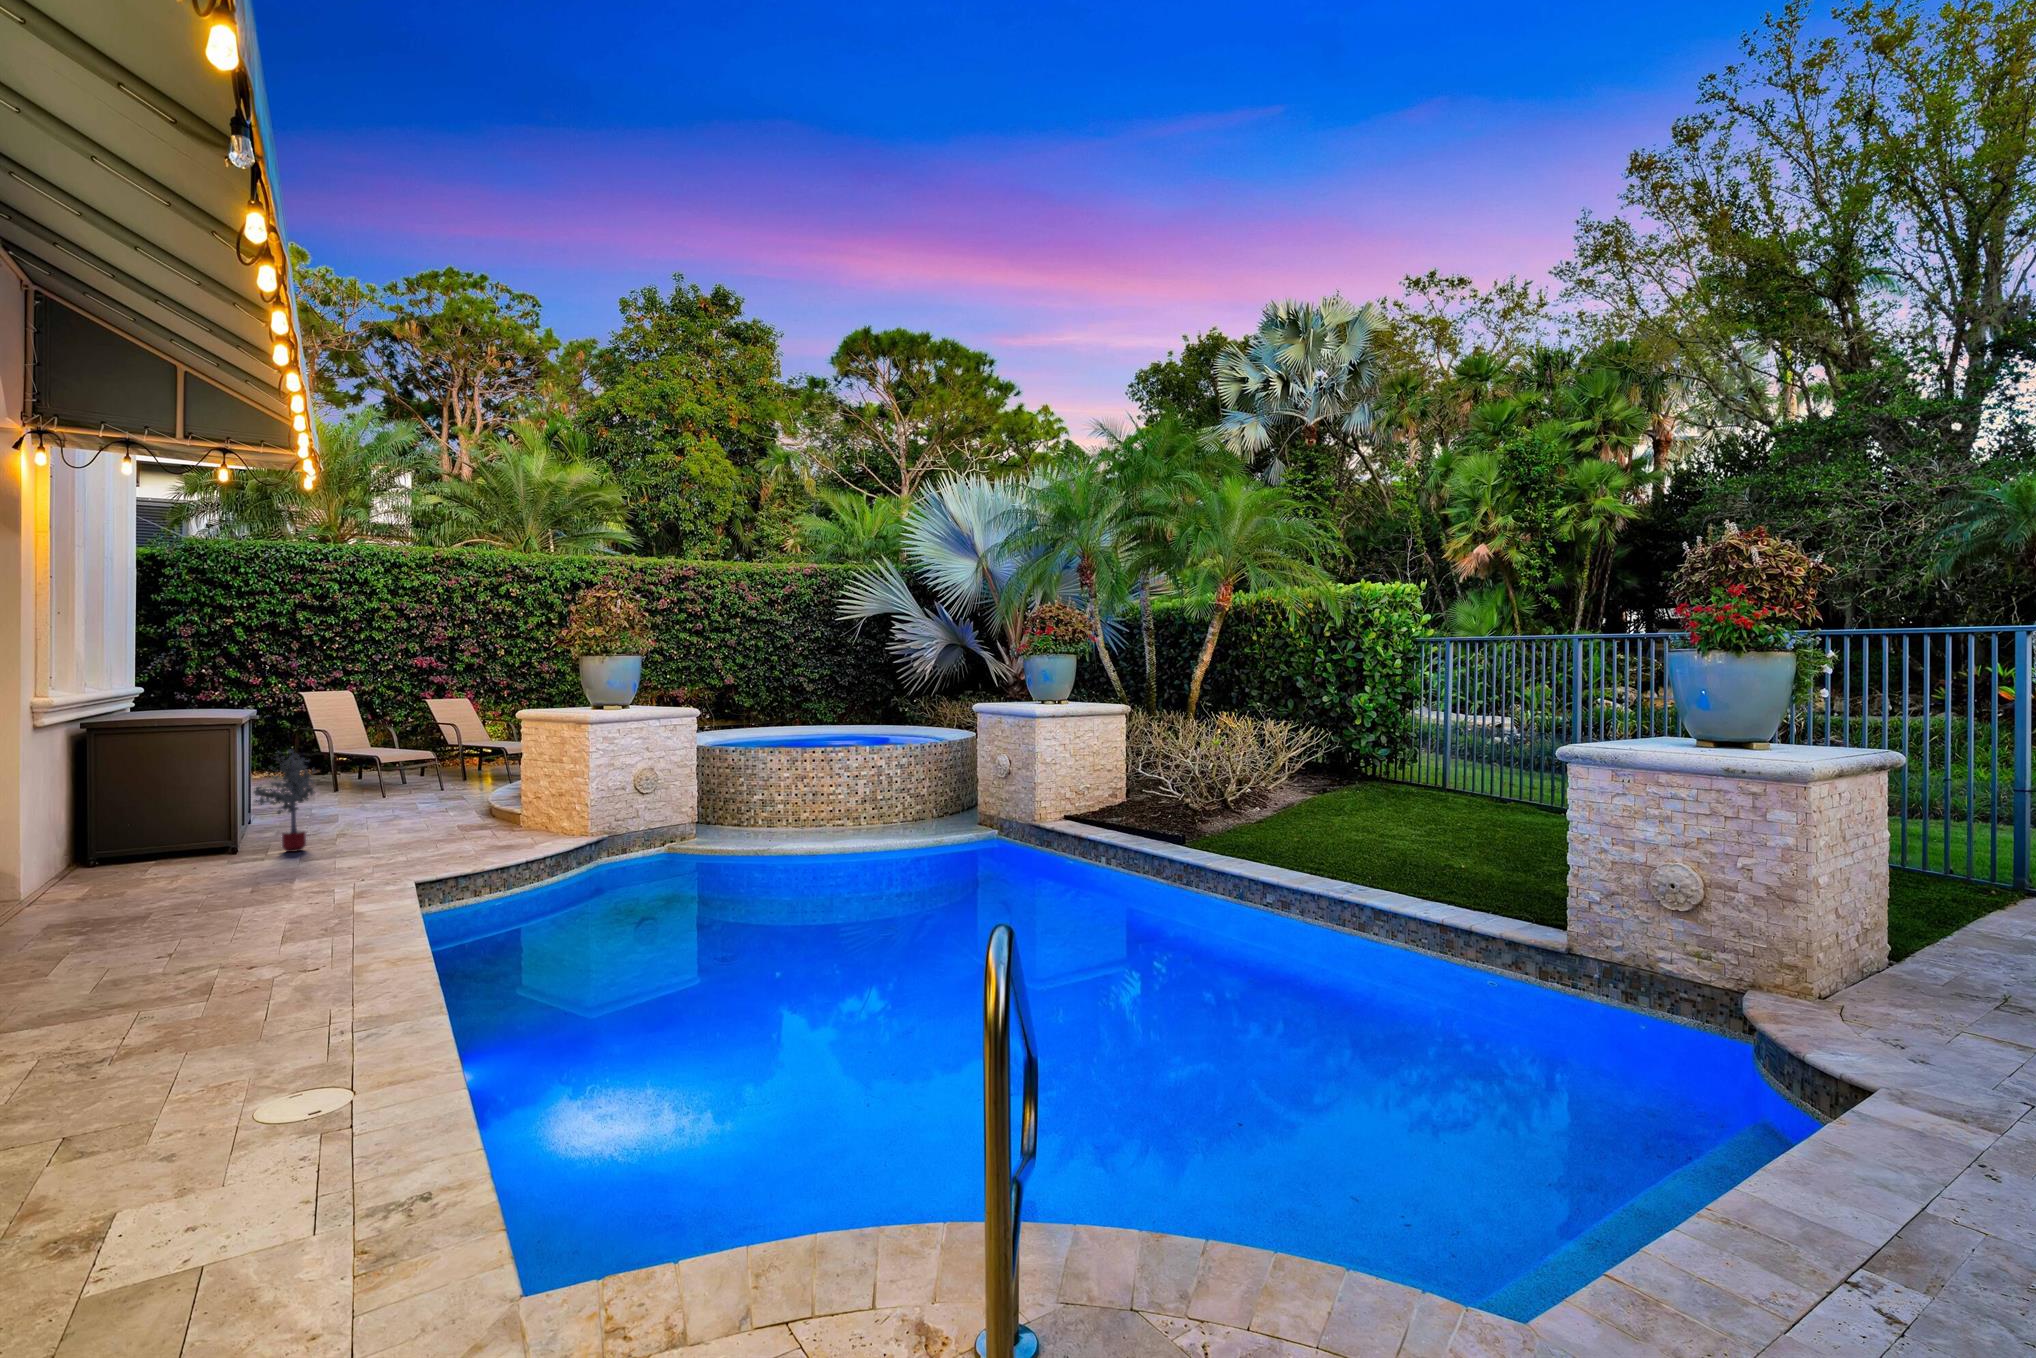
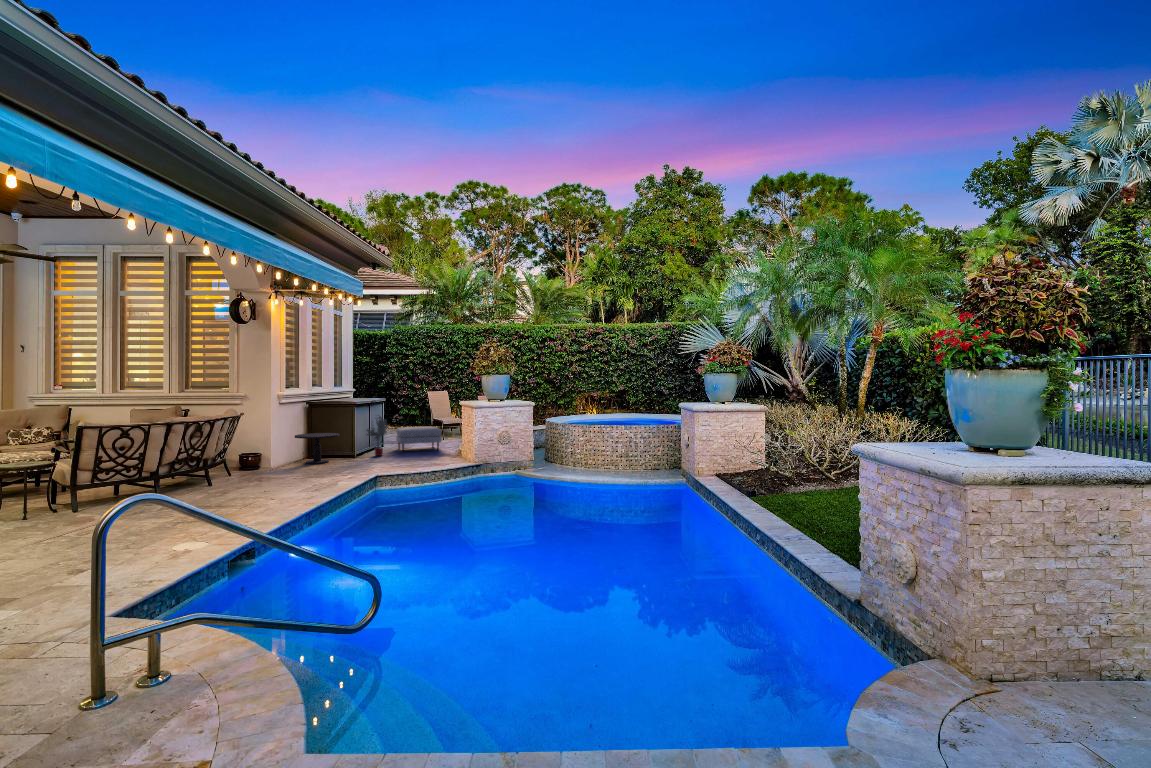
ottoman: none [302,772,440,836] -> present [396,427,441,452]
side table: none [55,803,208,892] -> present [295,433,340,464]

